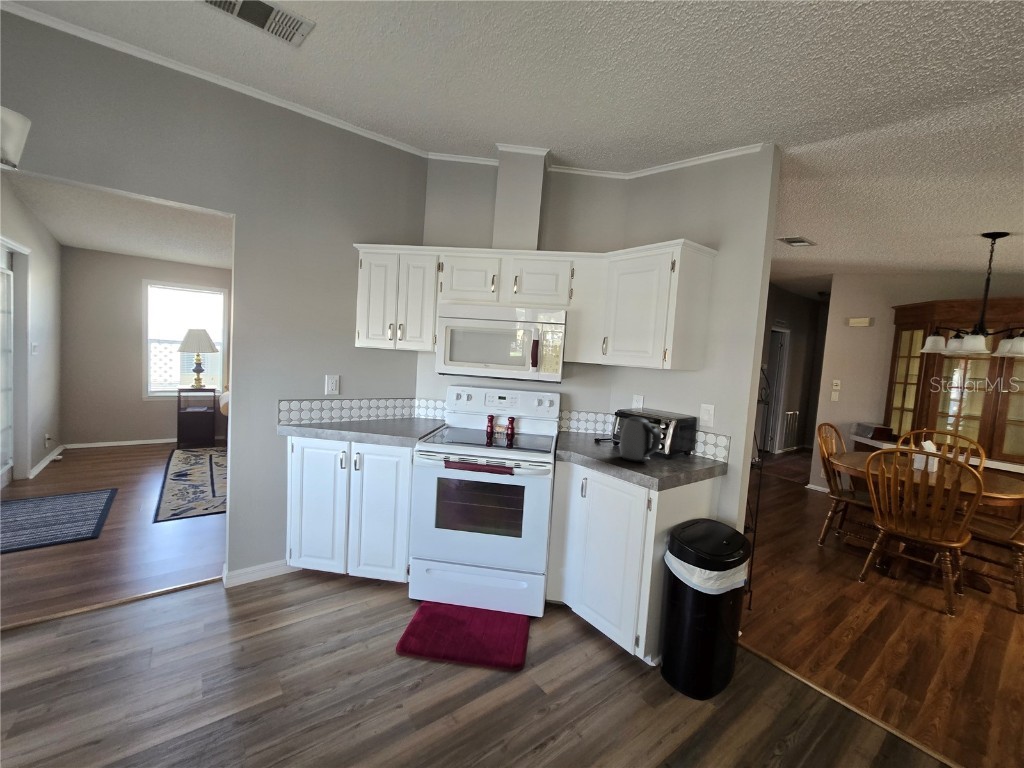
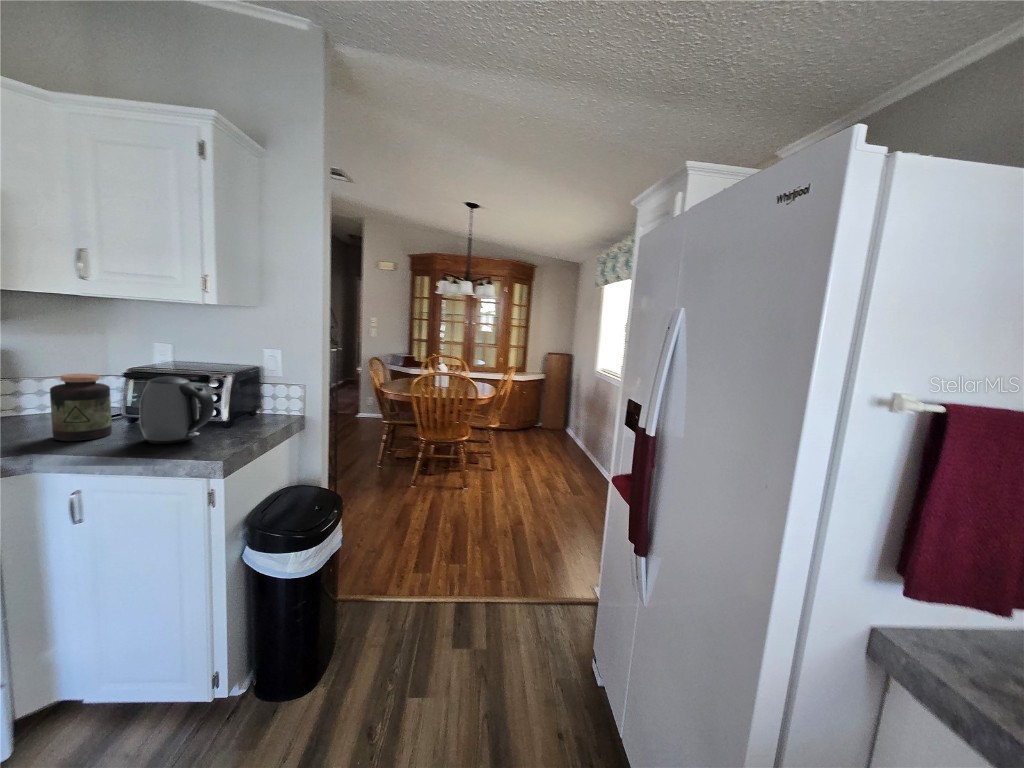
jar: none [582,411,609,451] -> present [50,374,112,441]

